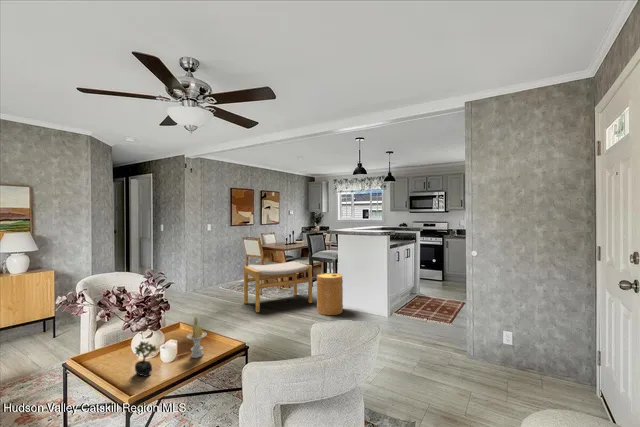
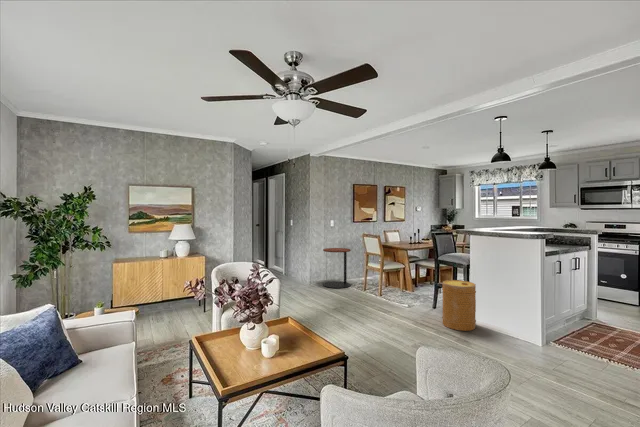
side table: none [200,252,229,293] -> present [323,248,351,288]
footstool: present [244,261,312,312] -> none [363,263,438,315]
candle: present [187,317,207,358] -> none [287,316,306,358]
succulent plant: present [135,342,157,377] -> none [237,333,259,369]

